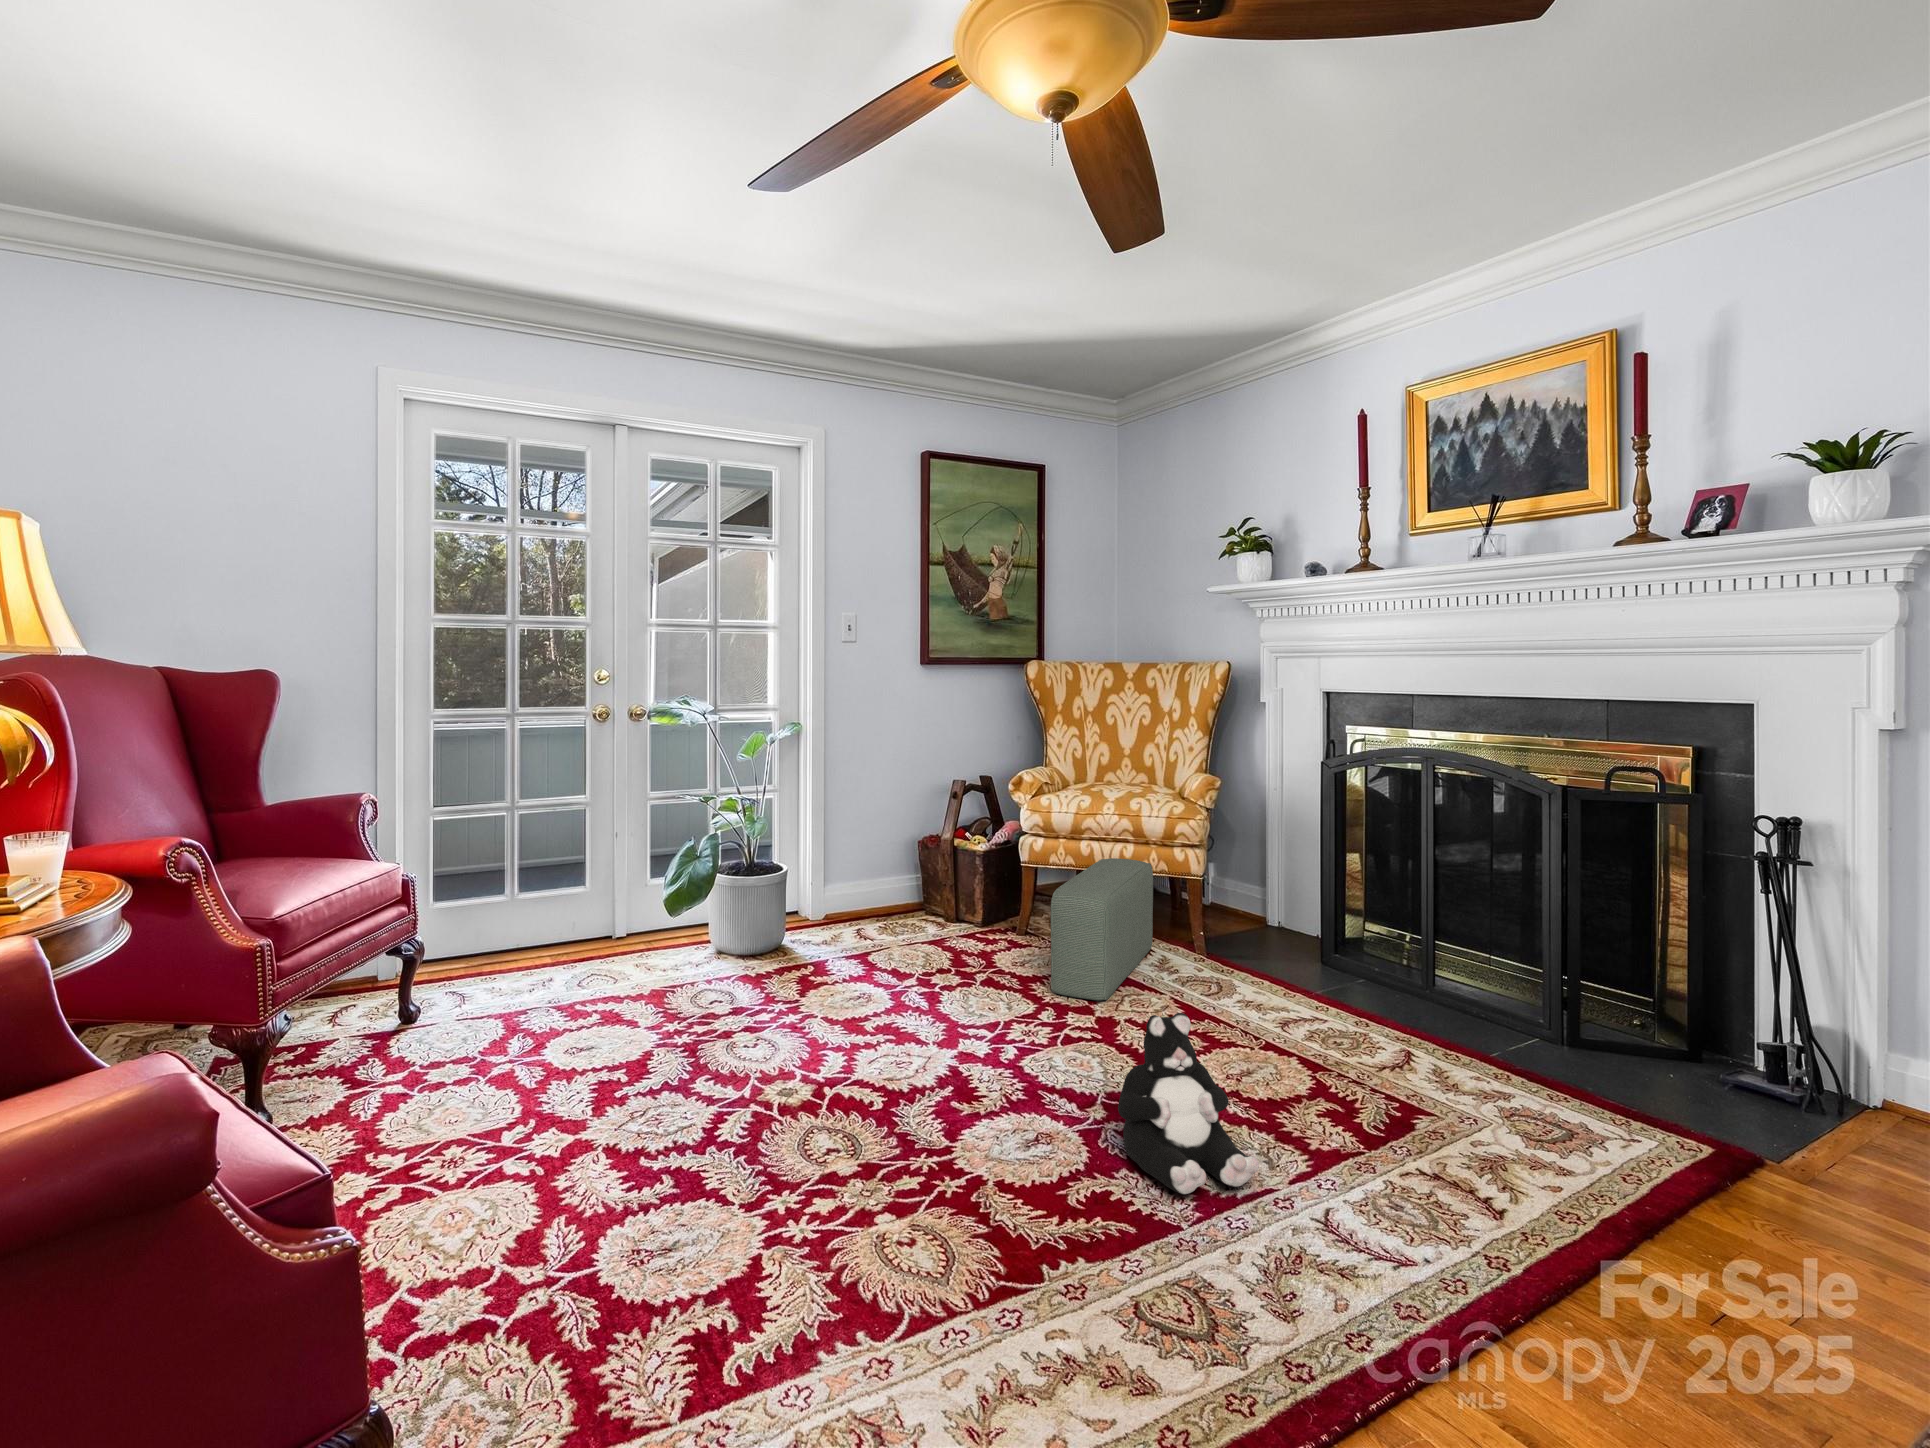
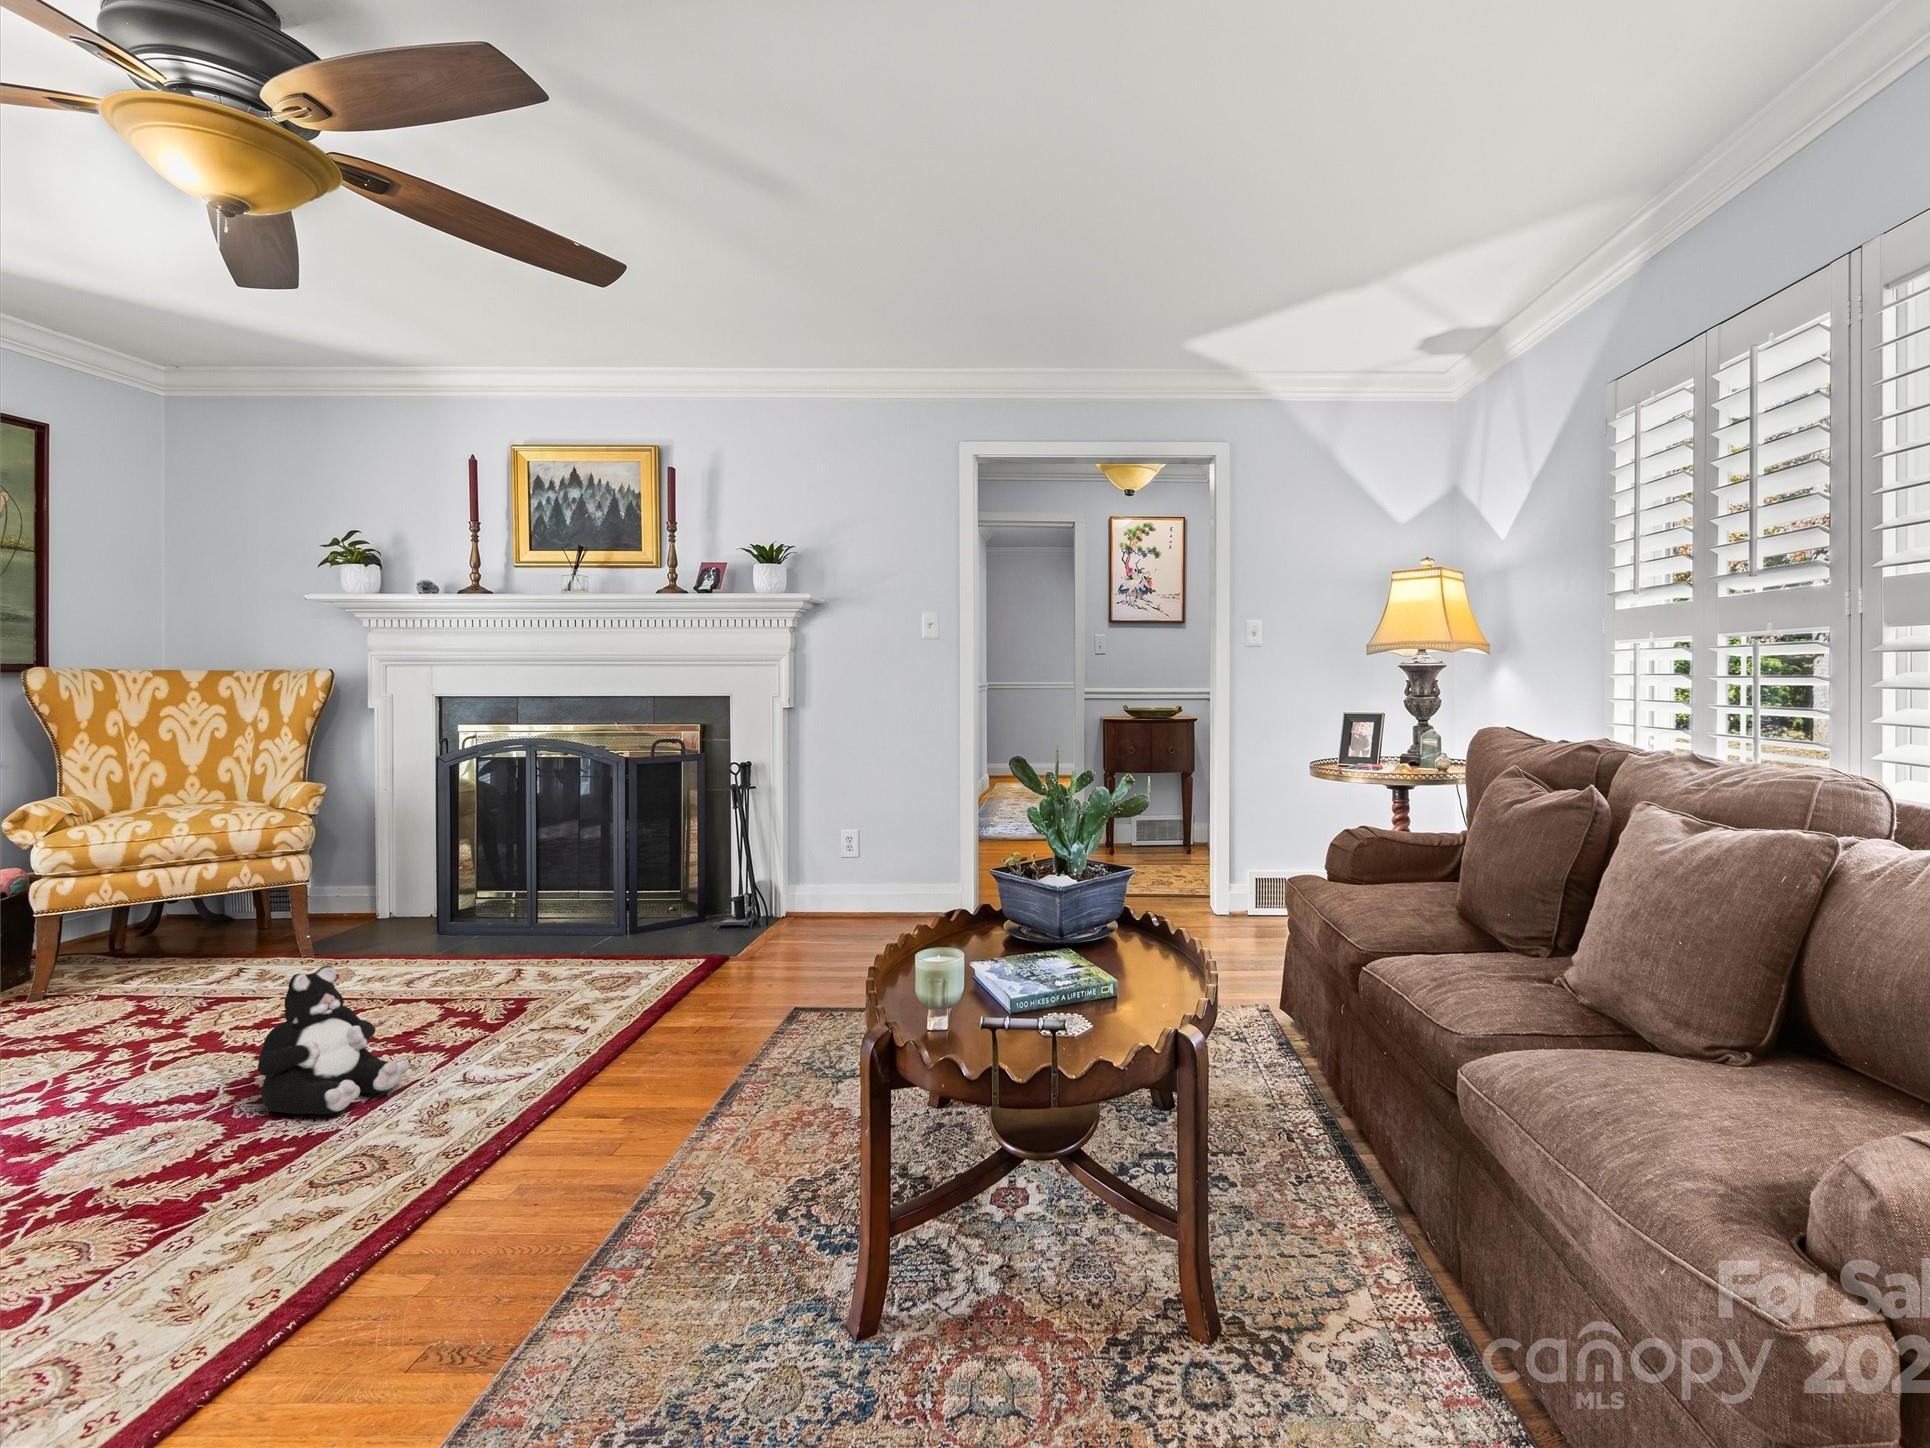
pouf: present [1051,858,1153,1000] -> none [114,875,245,1028]

